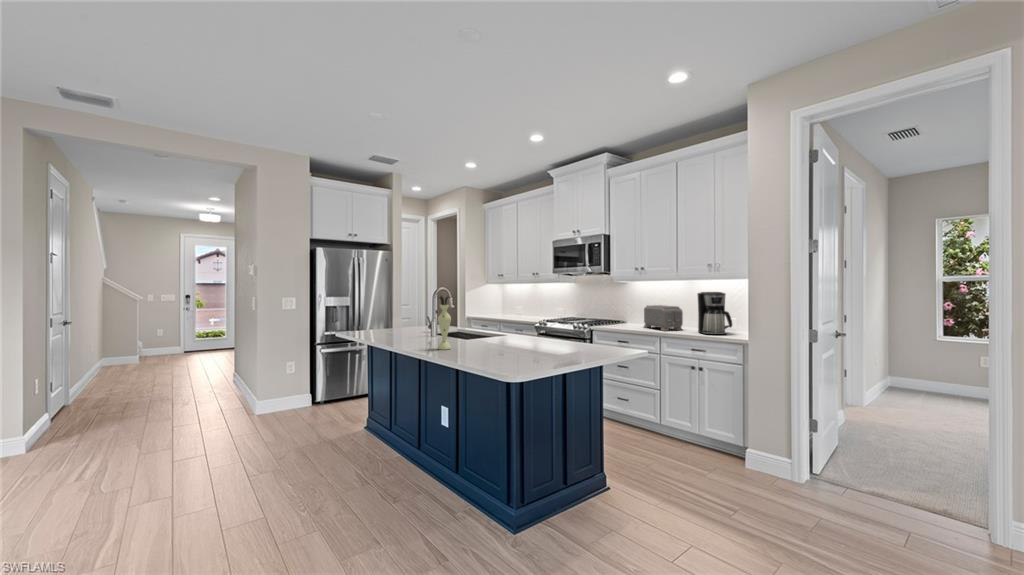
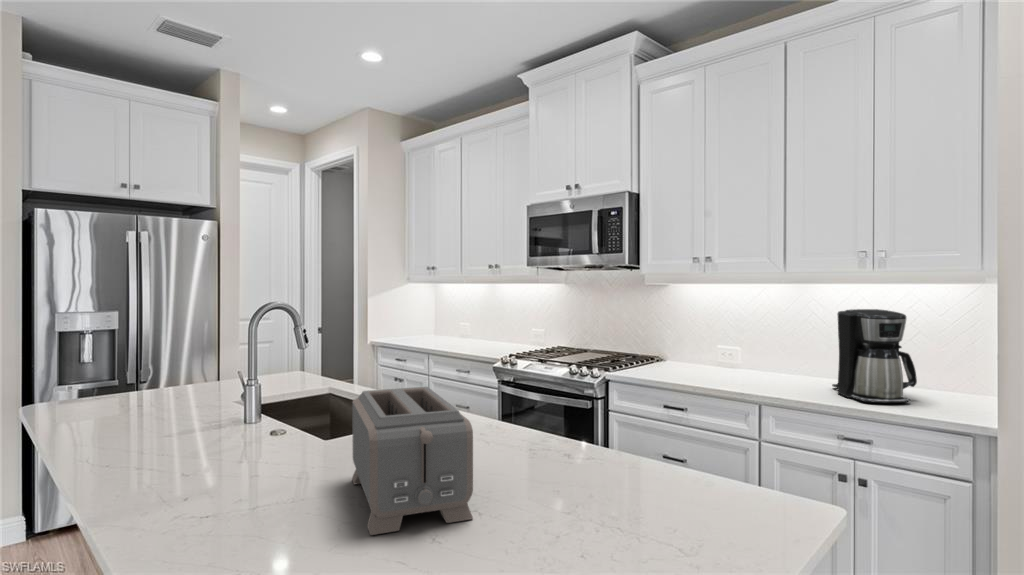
vase: present [438,295,451,350] -> none [205,329,265,502]
toaster: present [644,305,683,331] -> present [352,387,473,535]

